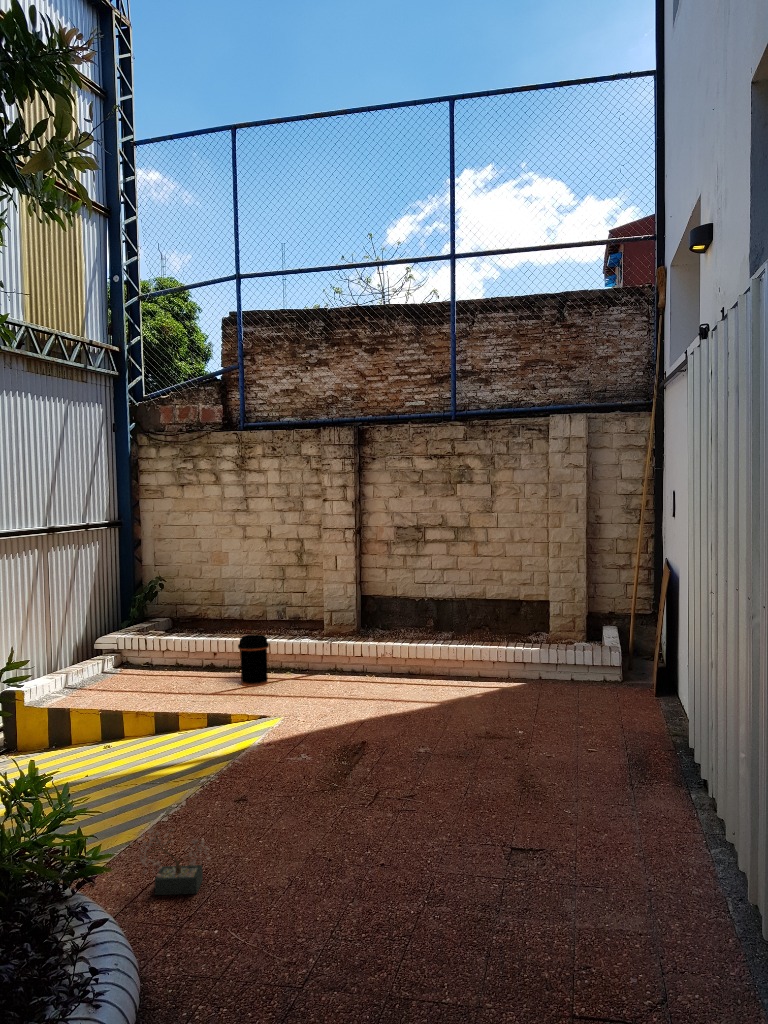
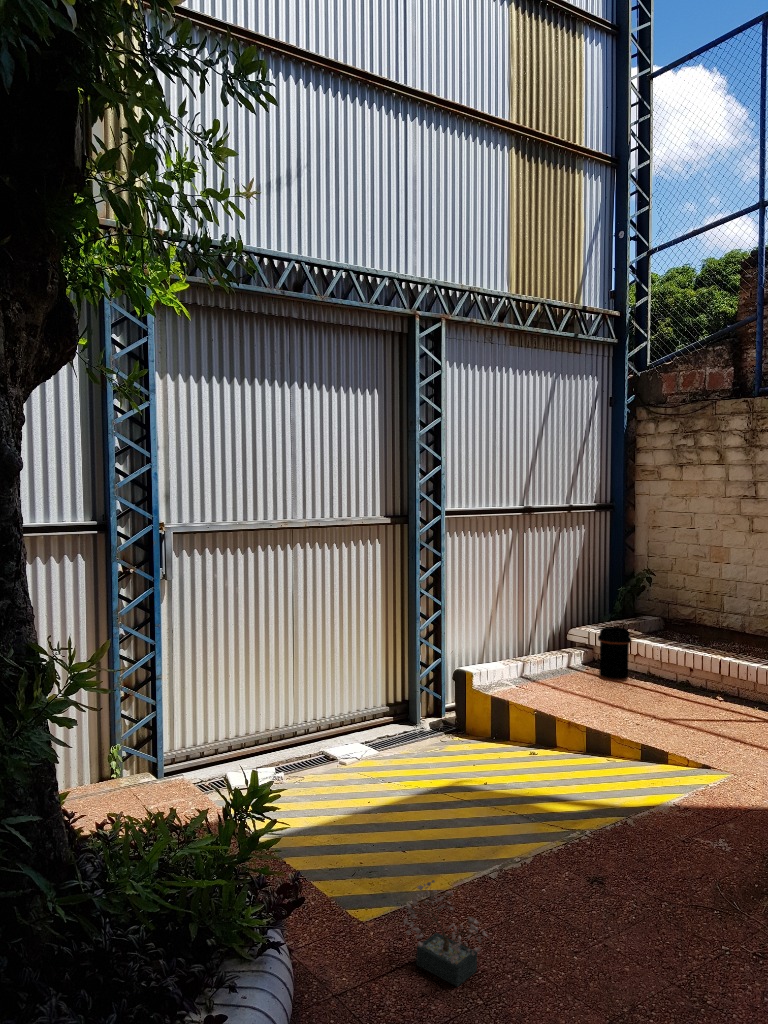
trash can: present [238,635,269,686] -> present [598,627,631,682]

